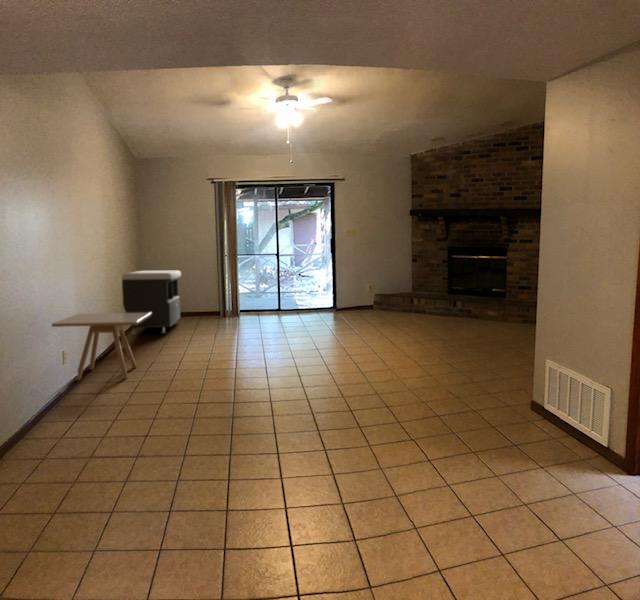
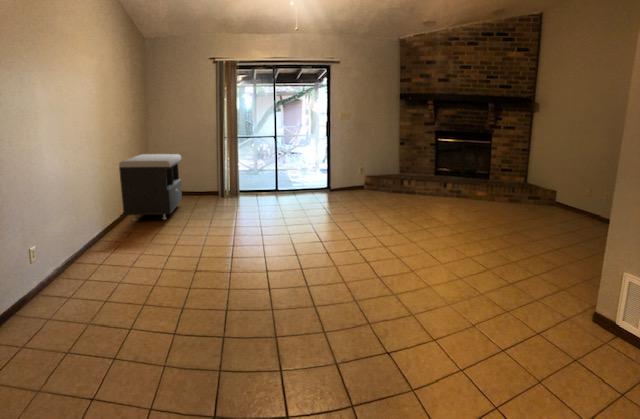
side table: present [52,313,151,380] -> none [23,214,145,296]

